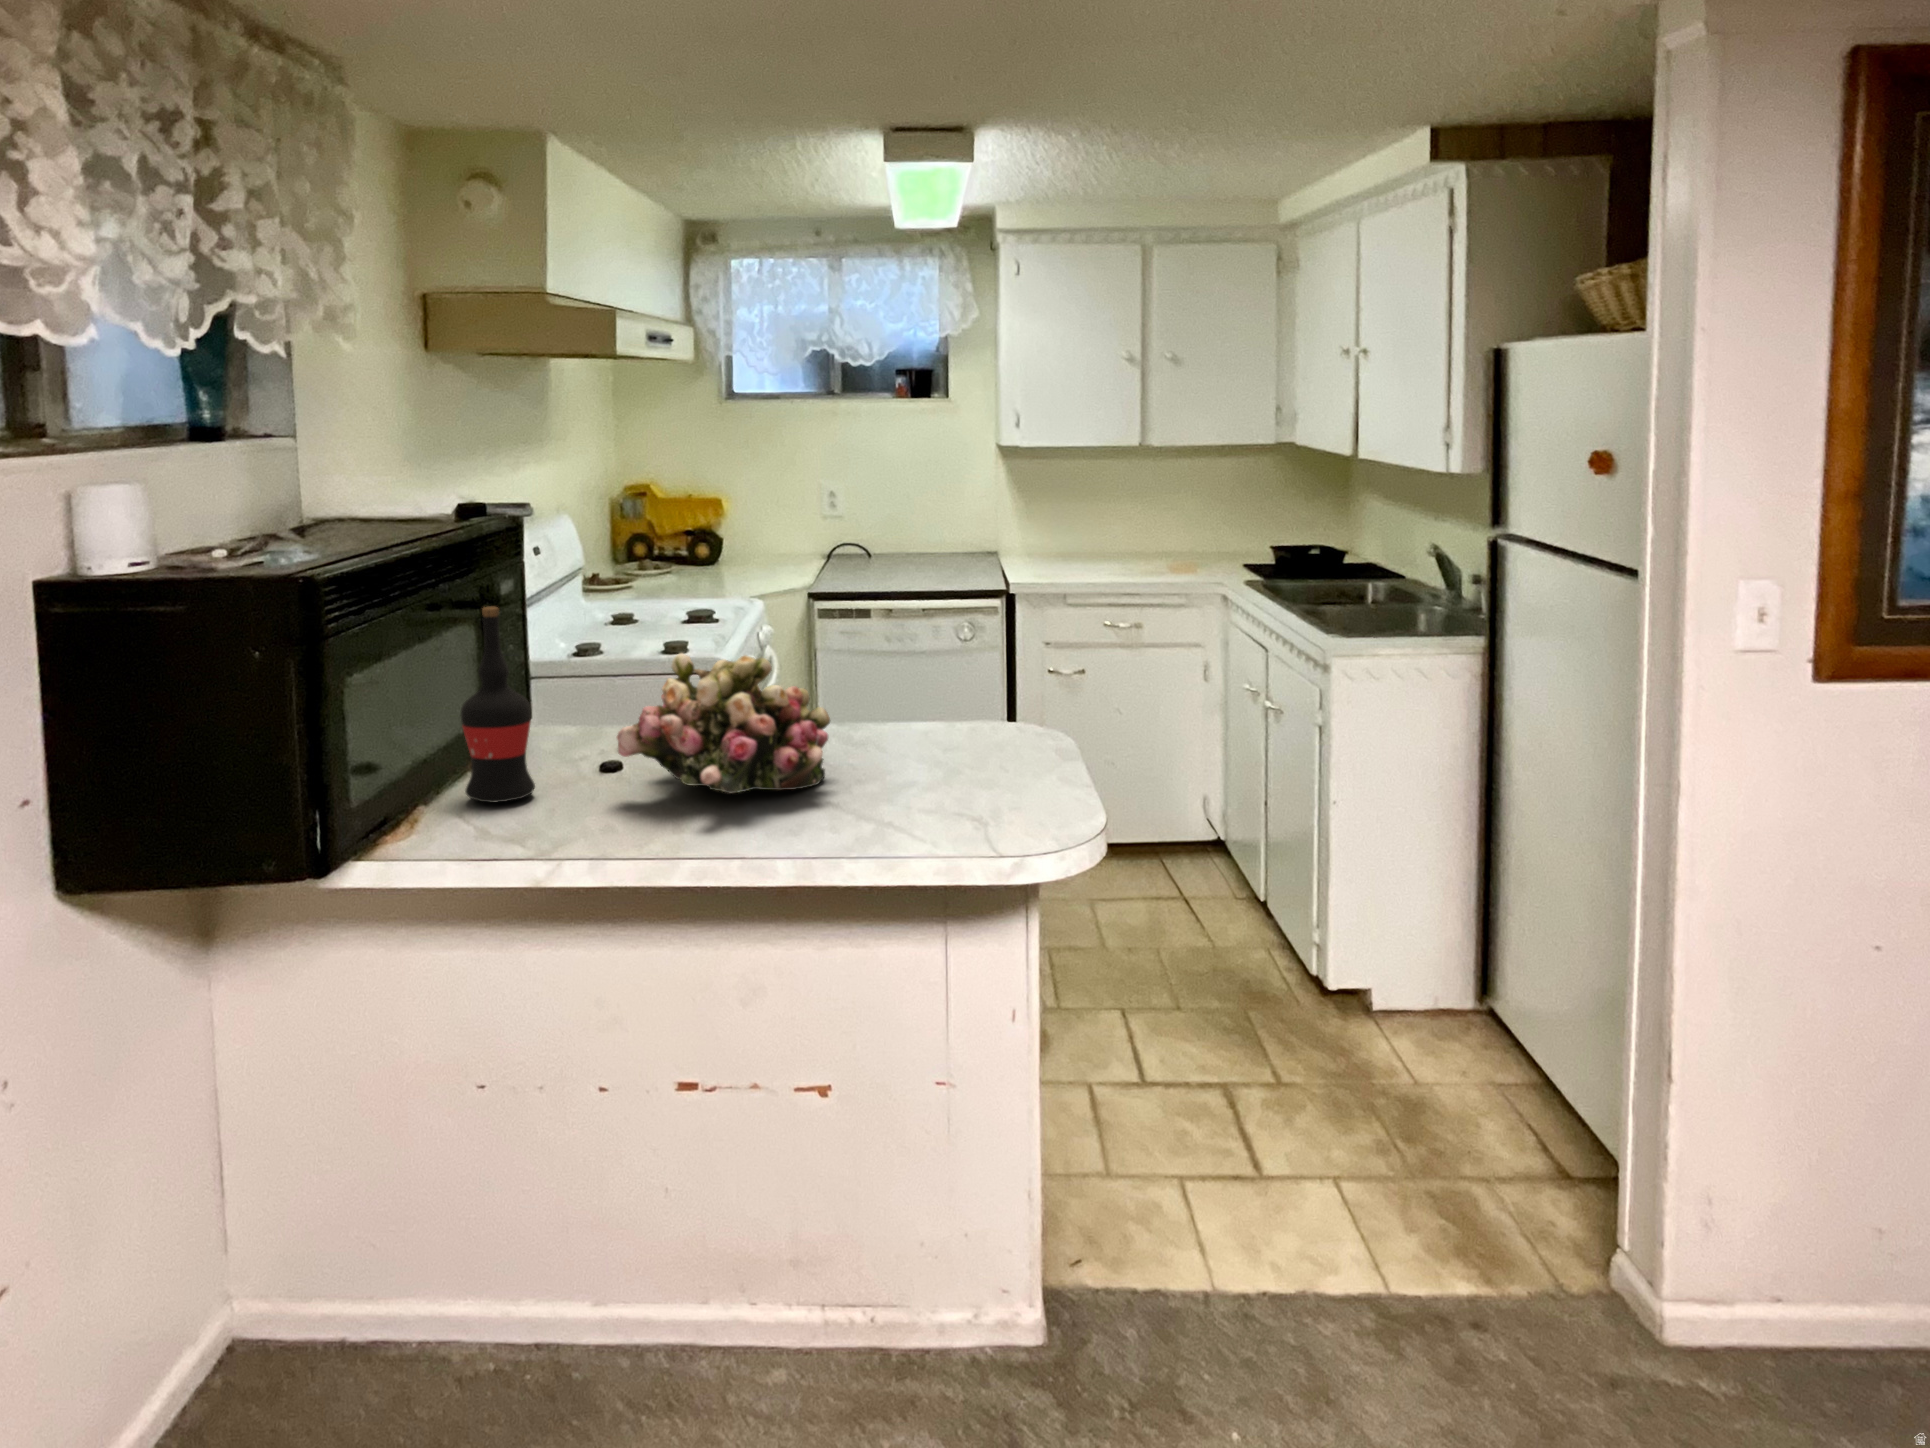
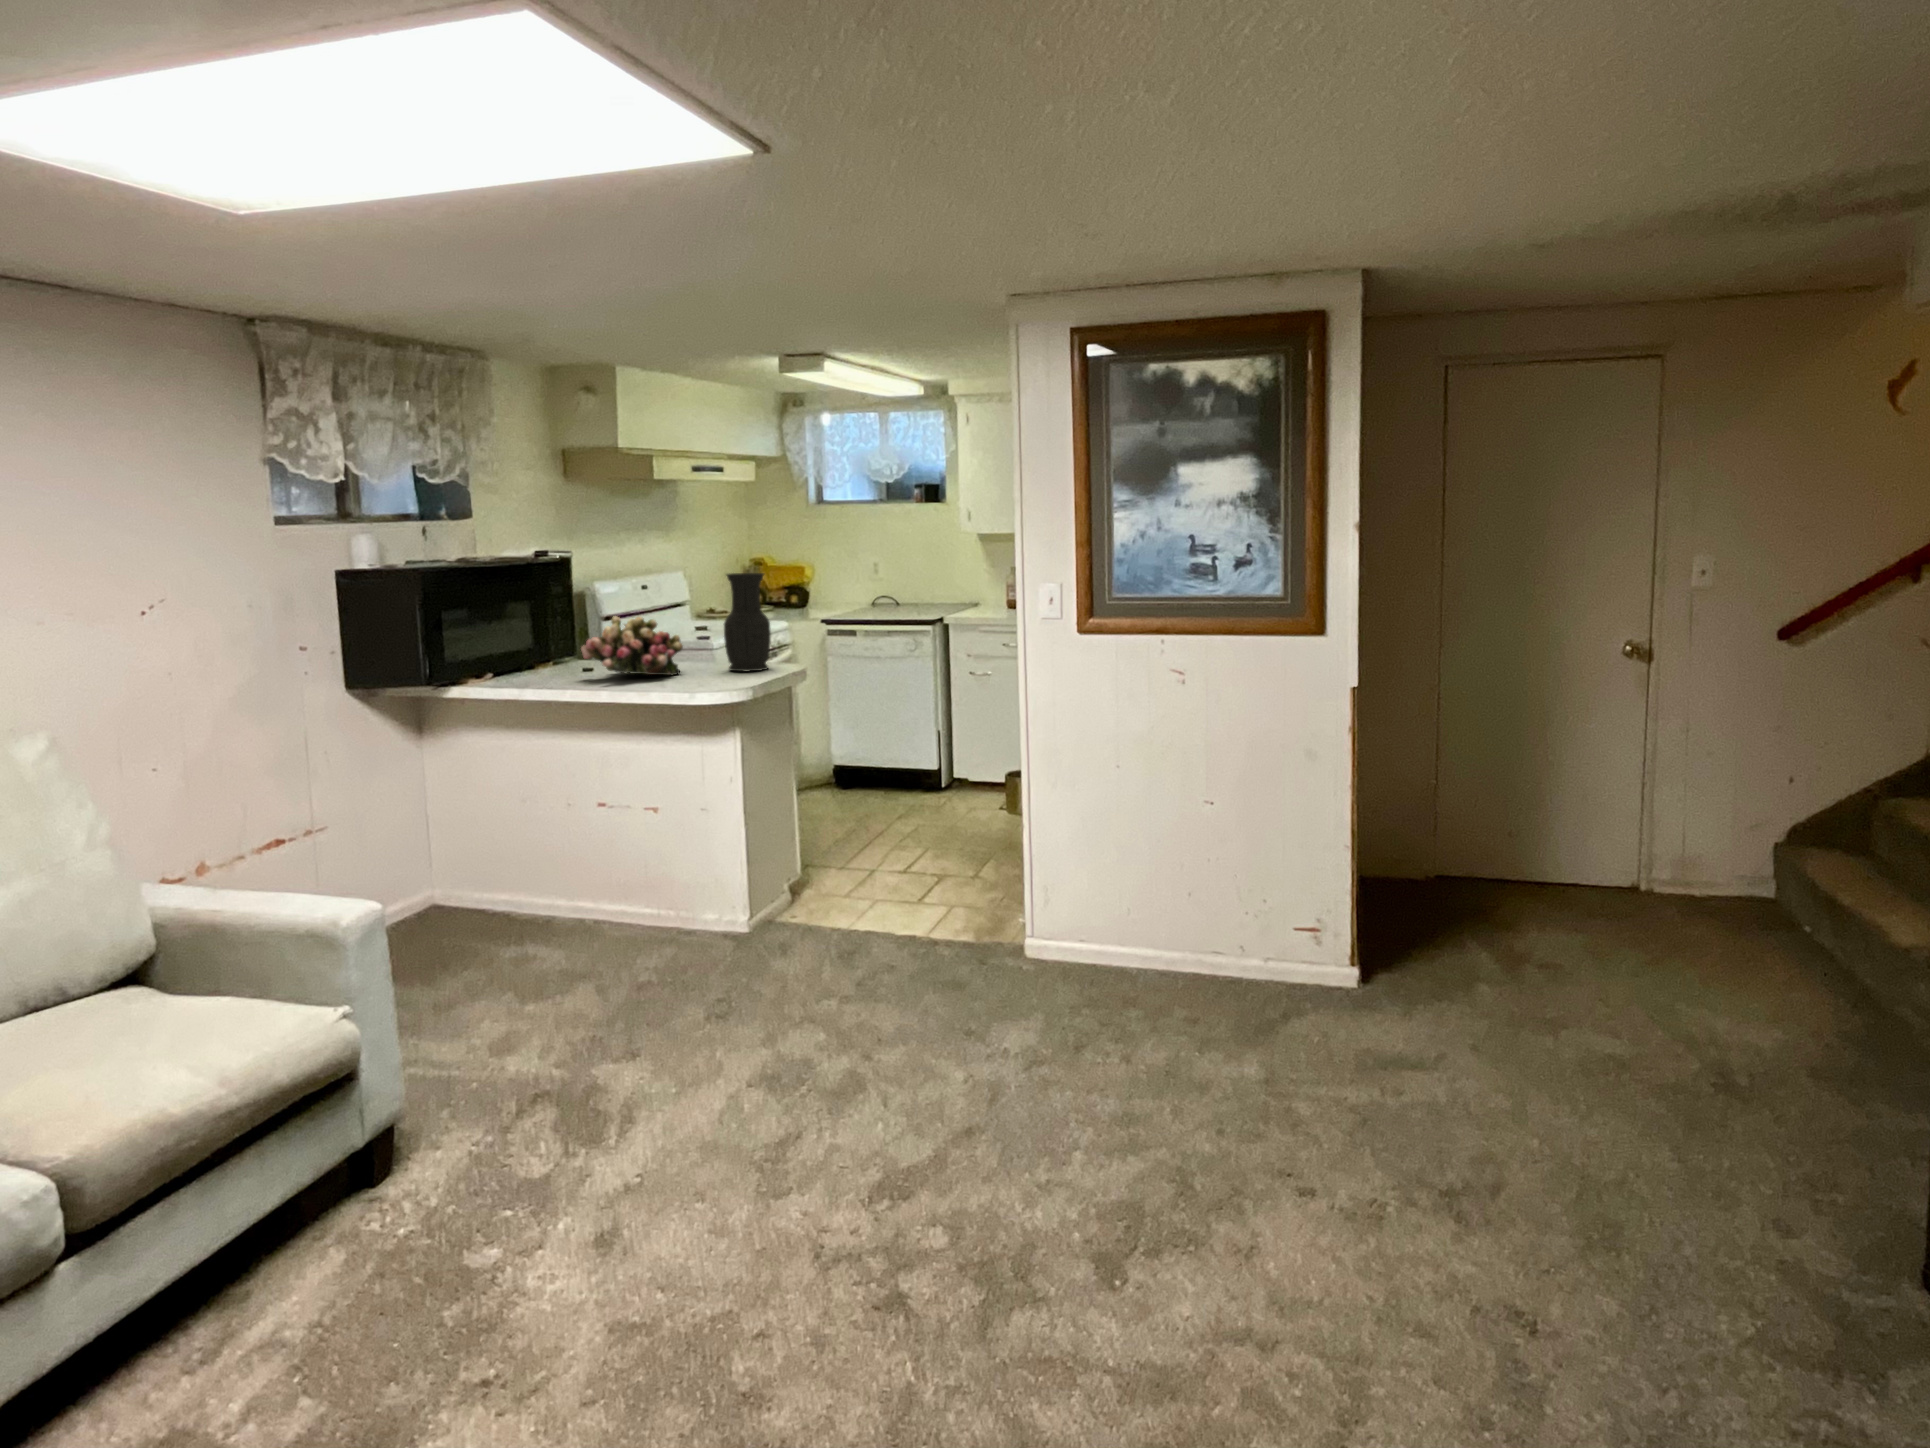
vase: none [912,546,1007,769] -> present [724,573,771,671]
wine bottle: present [461,607,535,803] -> none [521,594,555,678]

